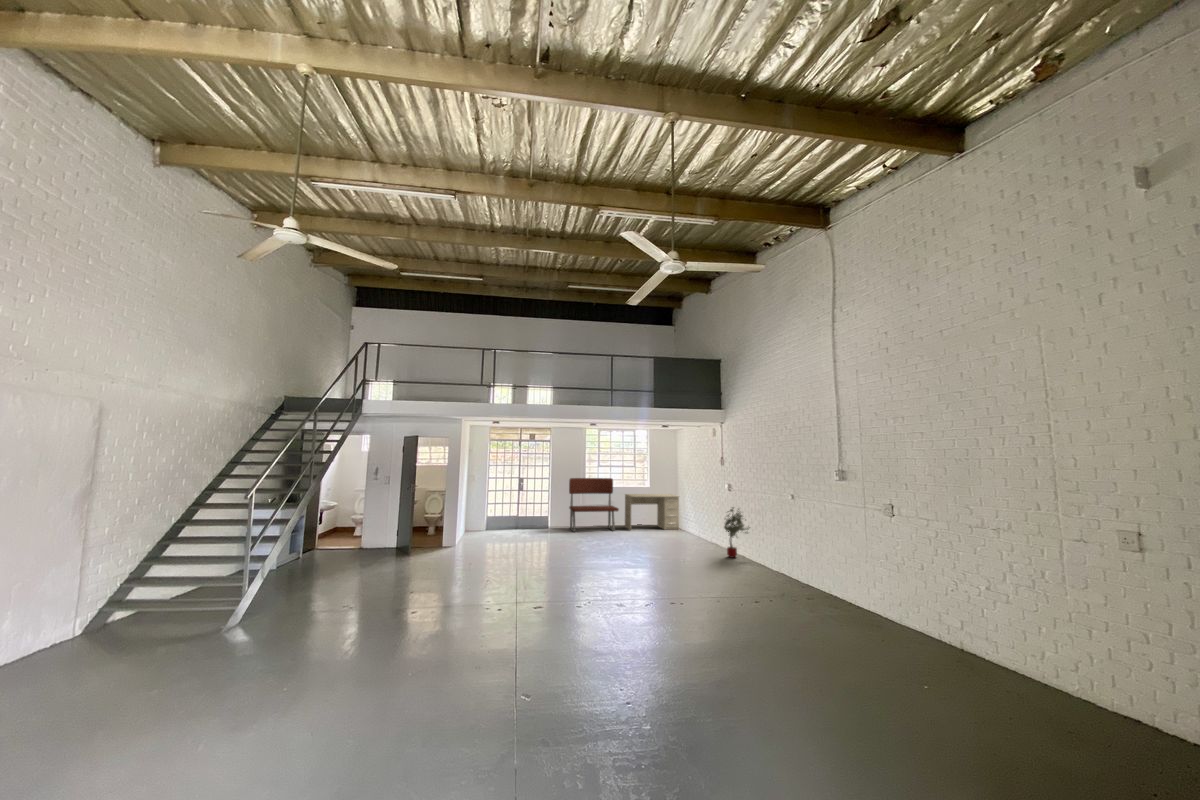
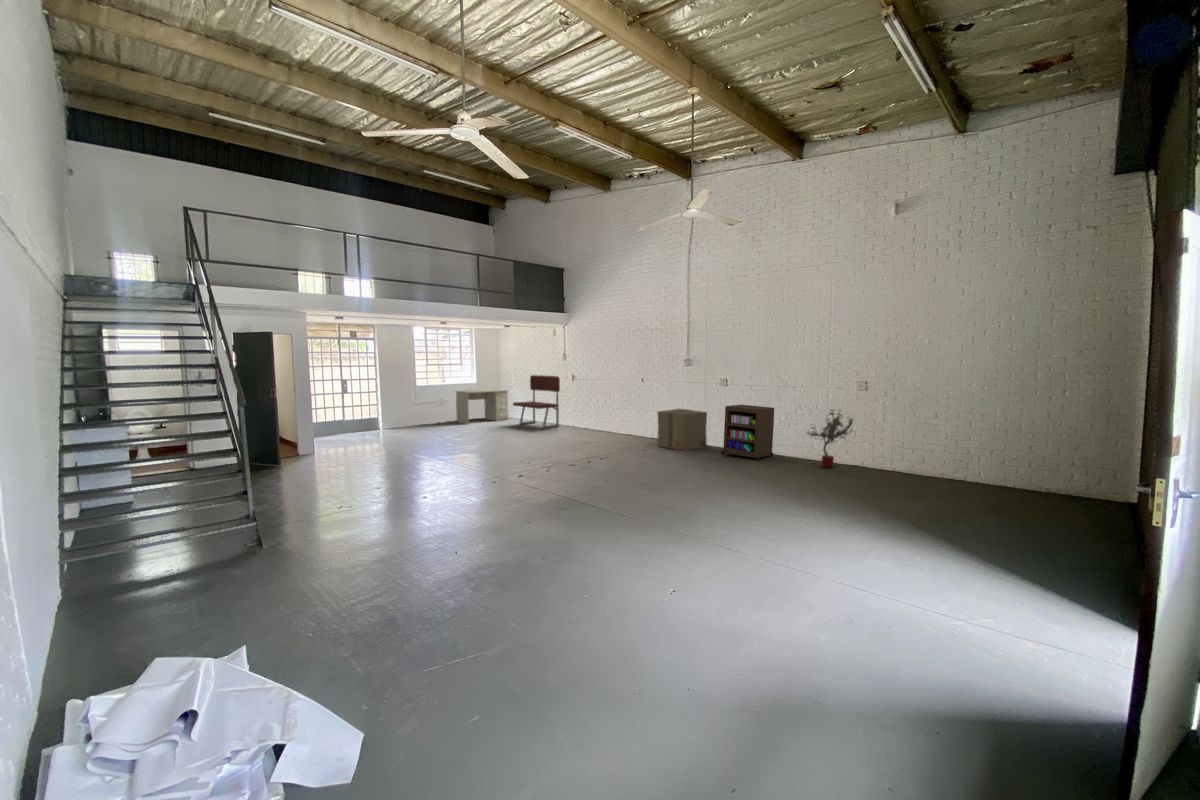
bench: present [569,478,619,532] -> present [513,375,560,428]
potted tree: present [724,507,749,558] -> present [807,410,853,468]
cardboard box: none [788,542,870,611] -> present [657,409,707,451]
storage cabinet: none [869,549,976,659] -> present [721,405,774,460]

